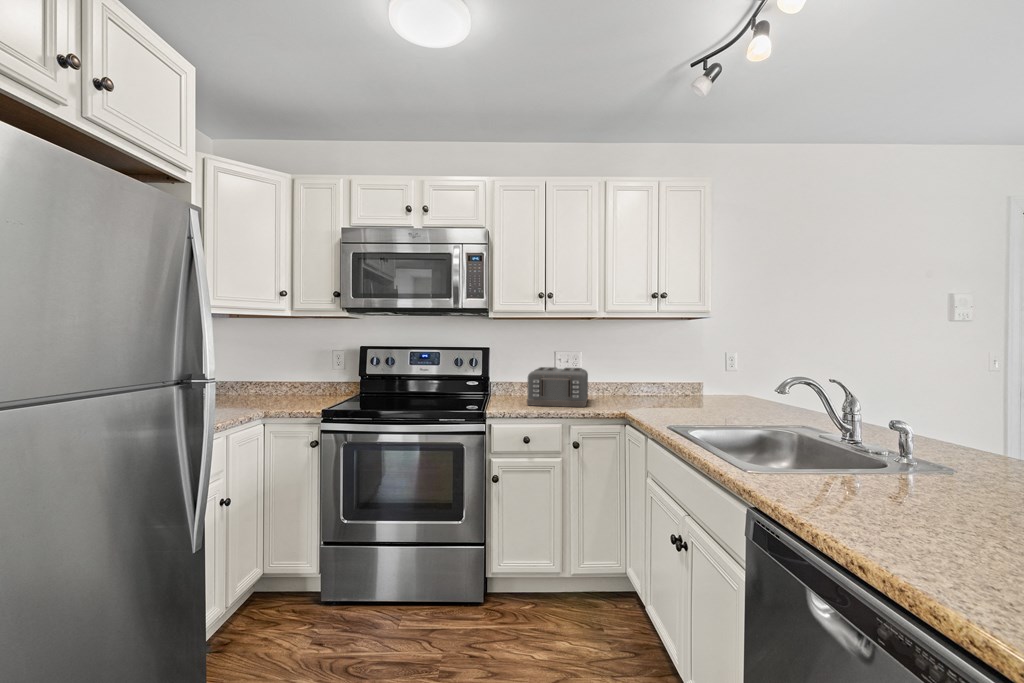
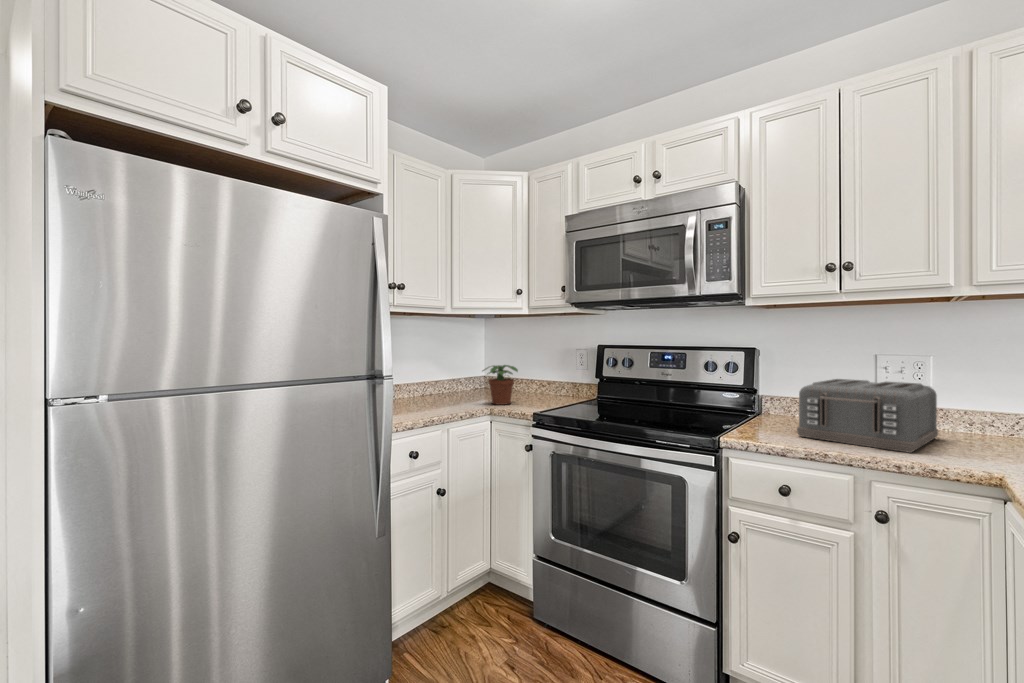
potted plant: none [244,366,287,407] -> present [483,365,518,405]

